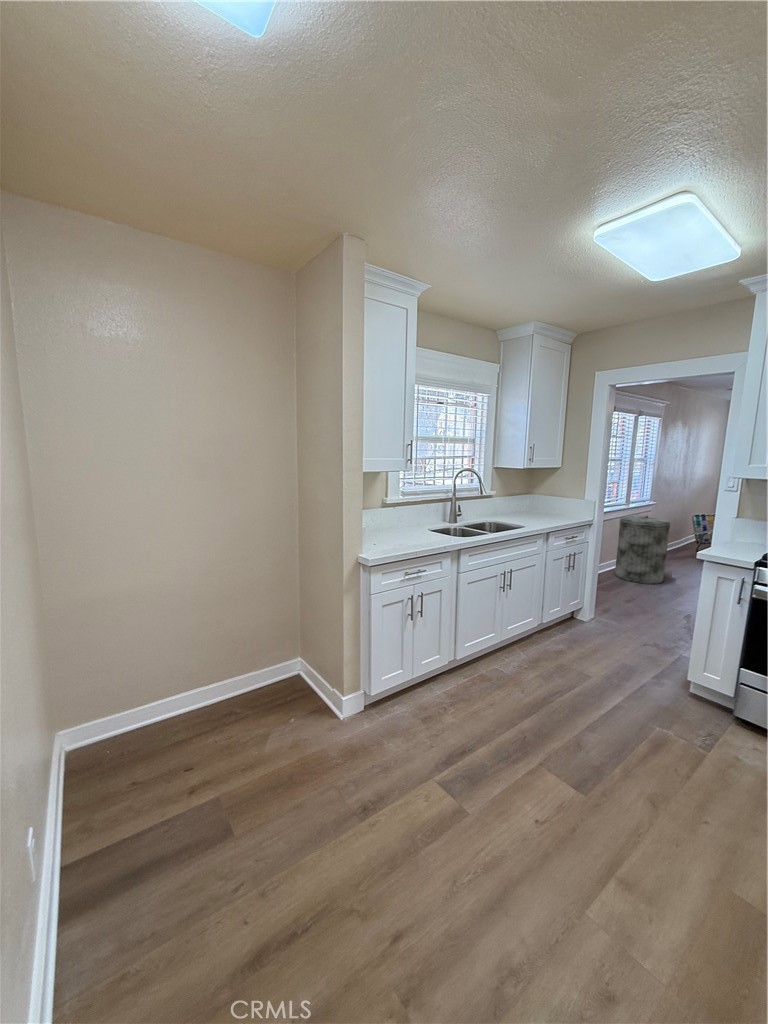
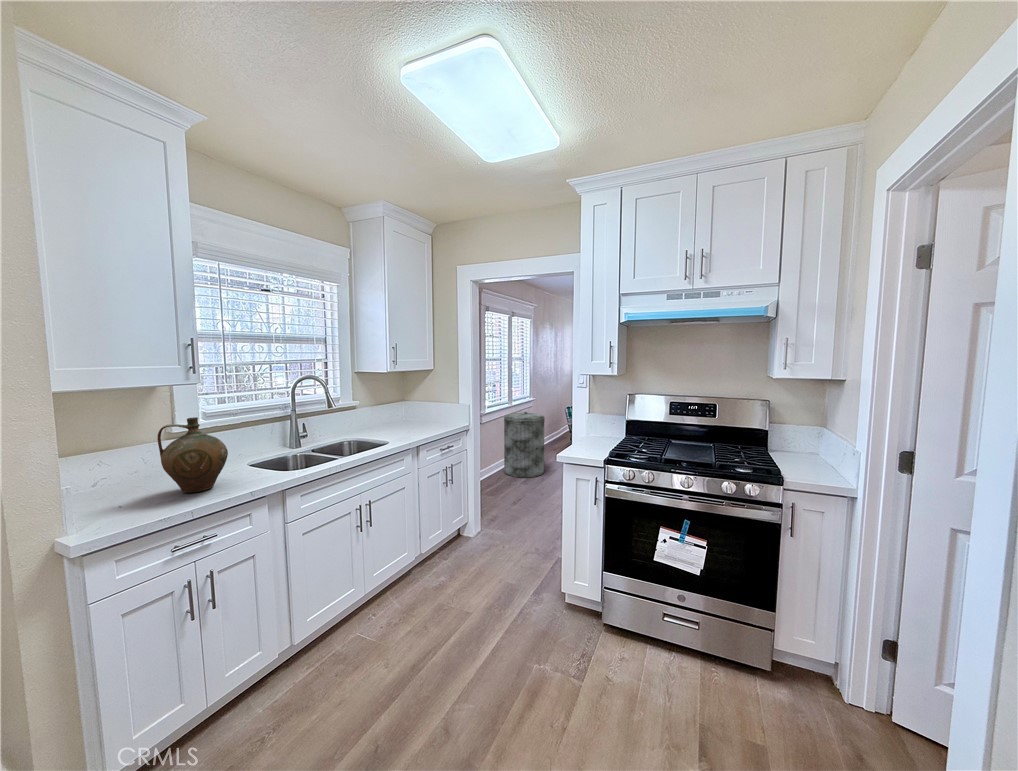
ceramic jug: none [396,493,431,541] -> present [157,417,228,493]

